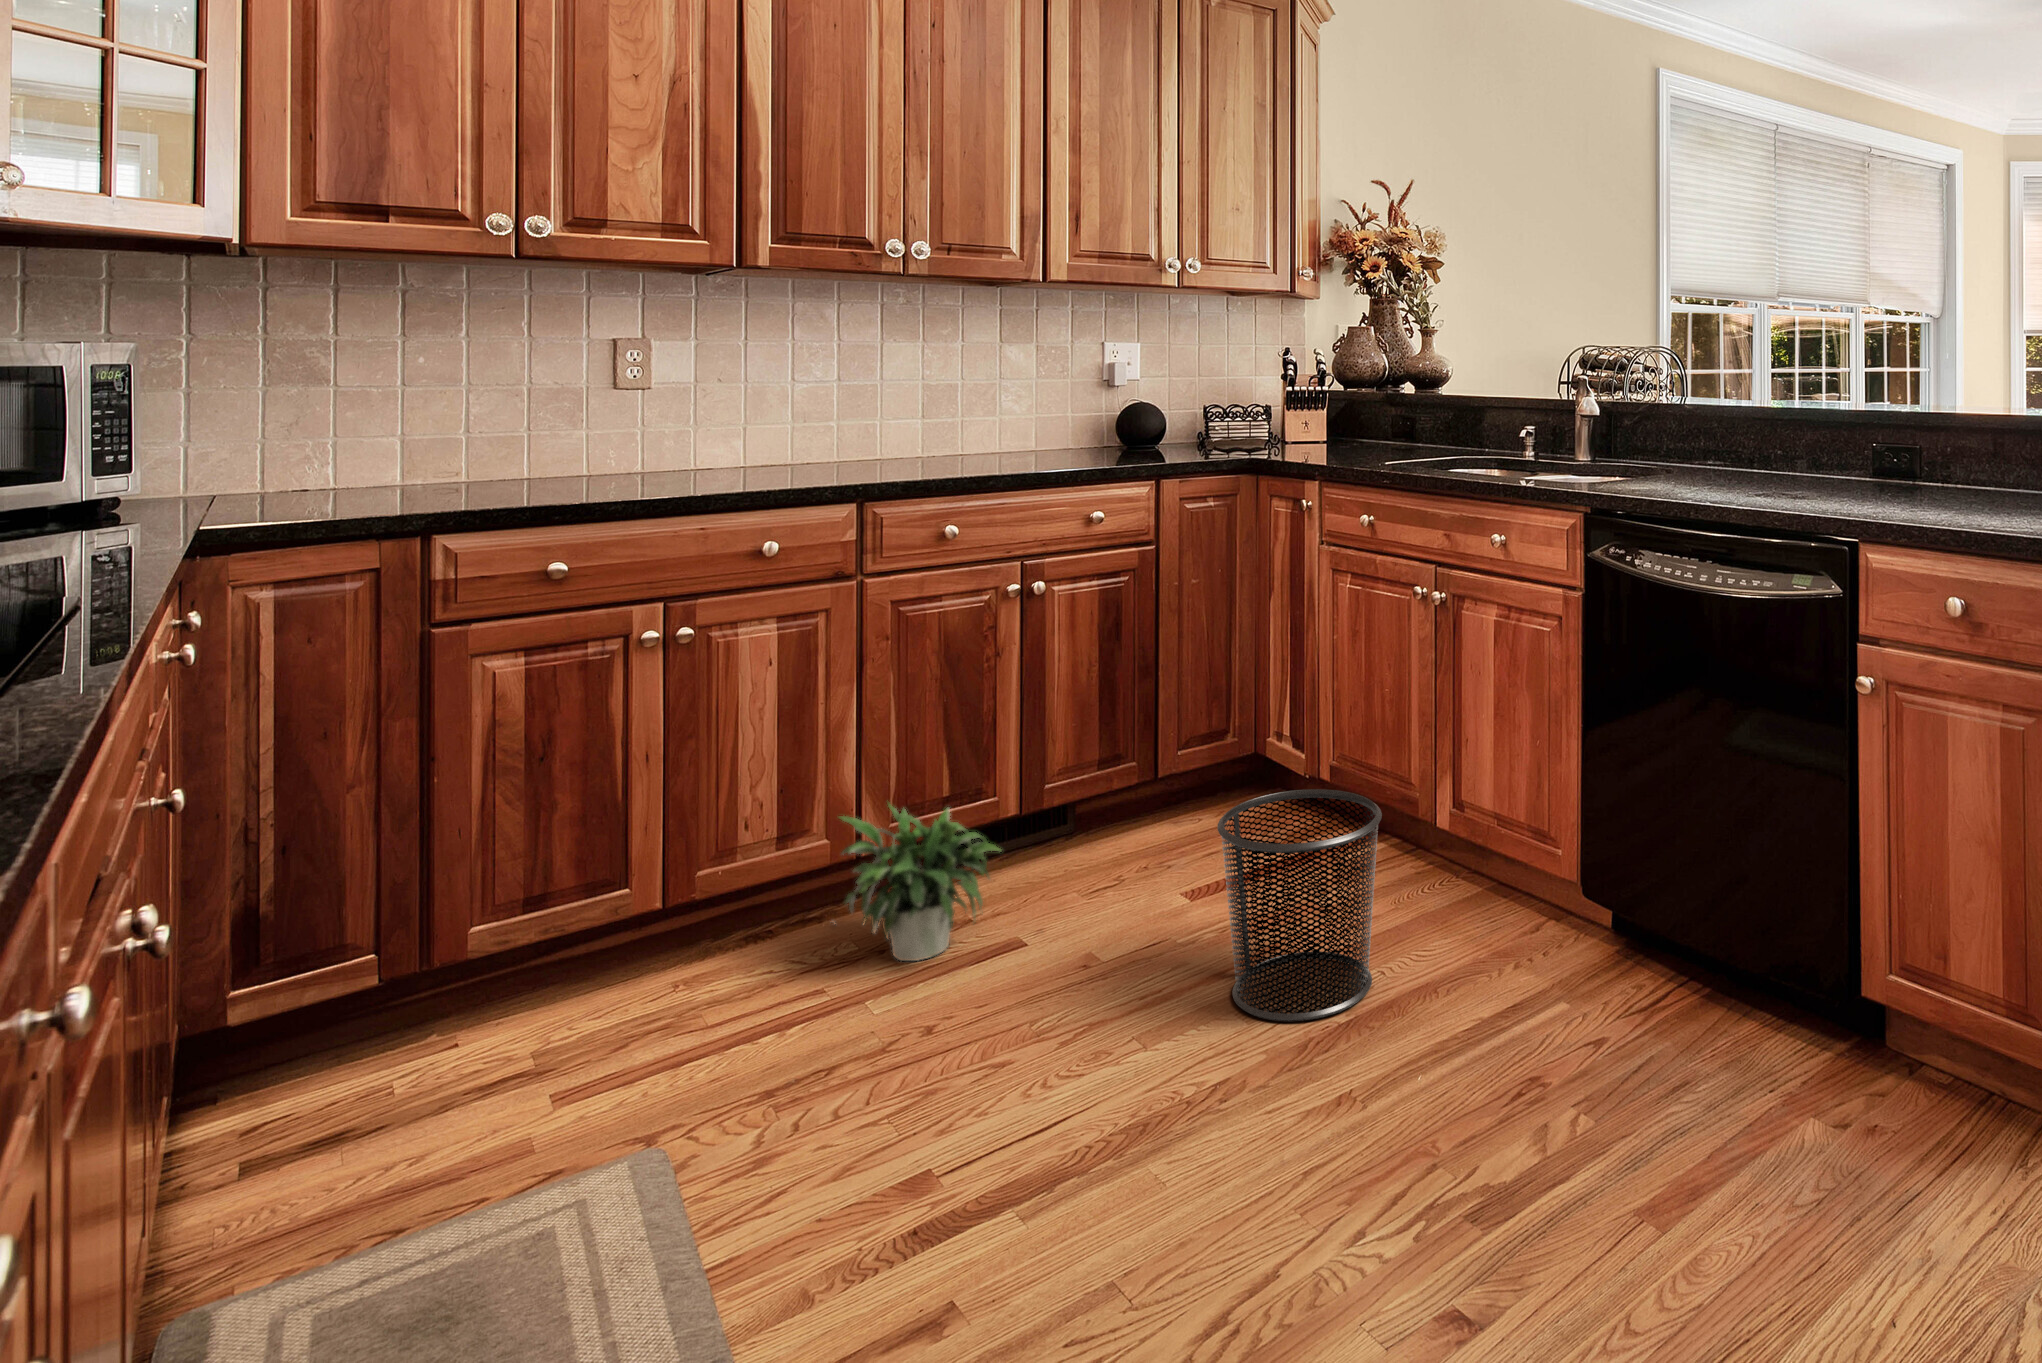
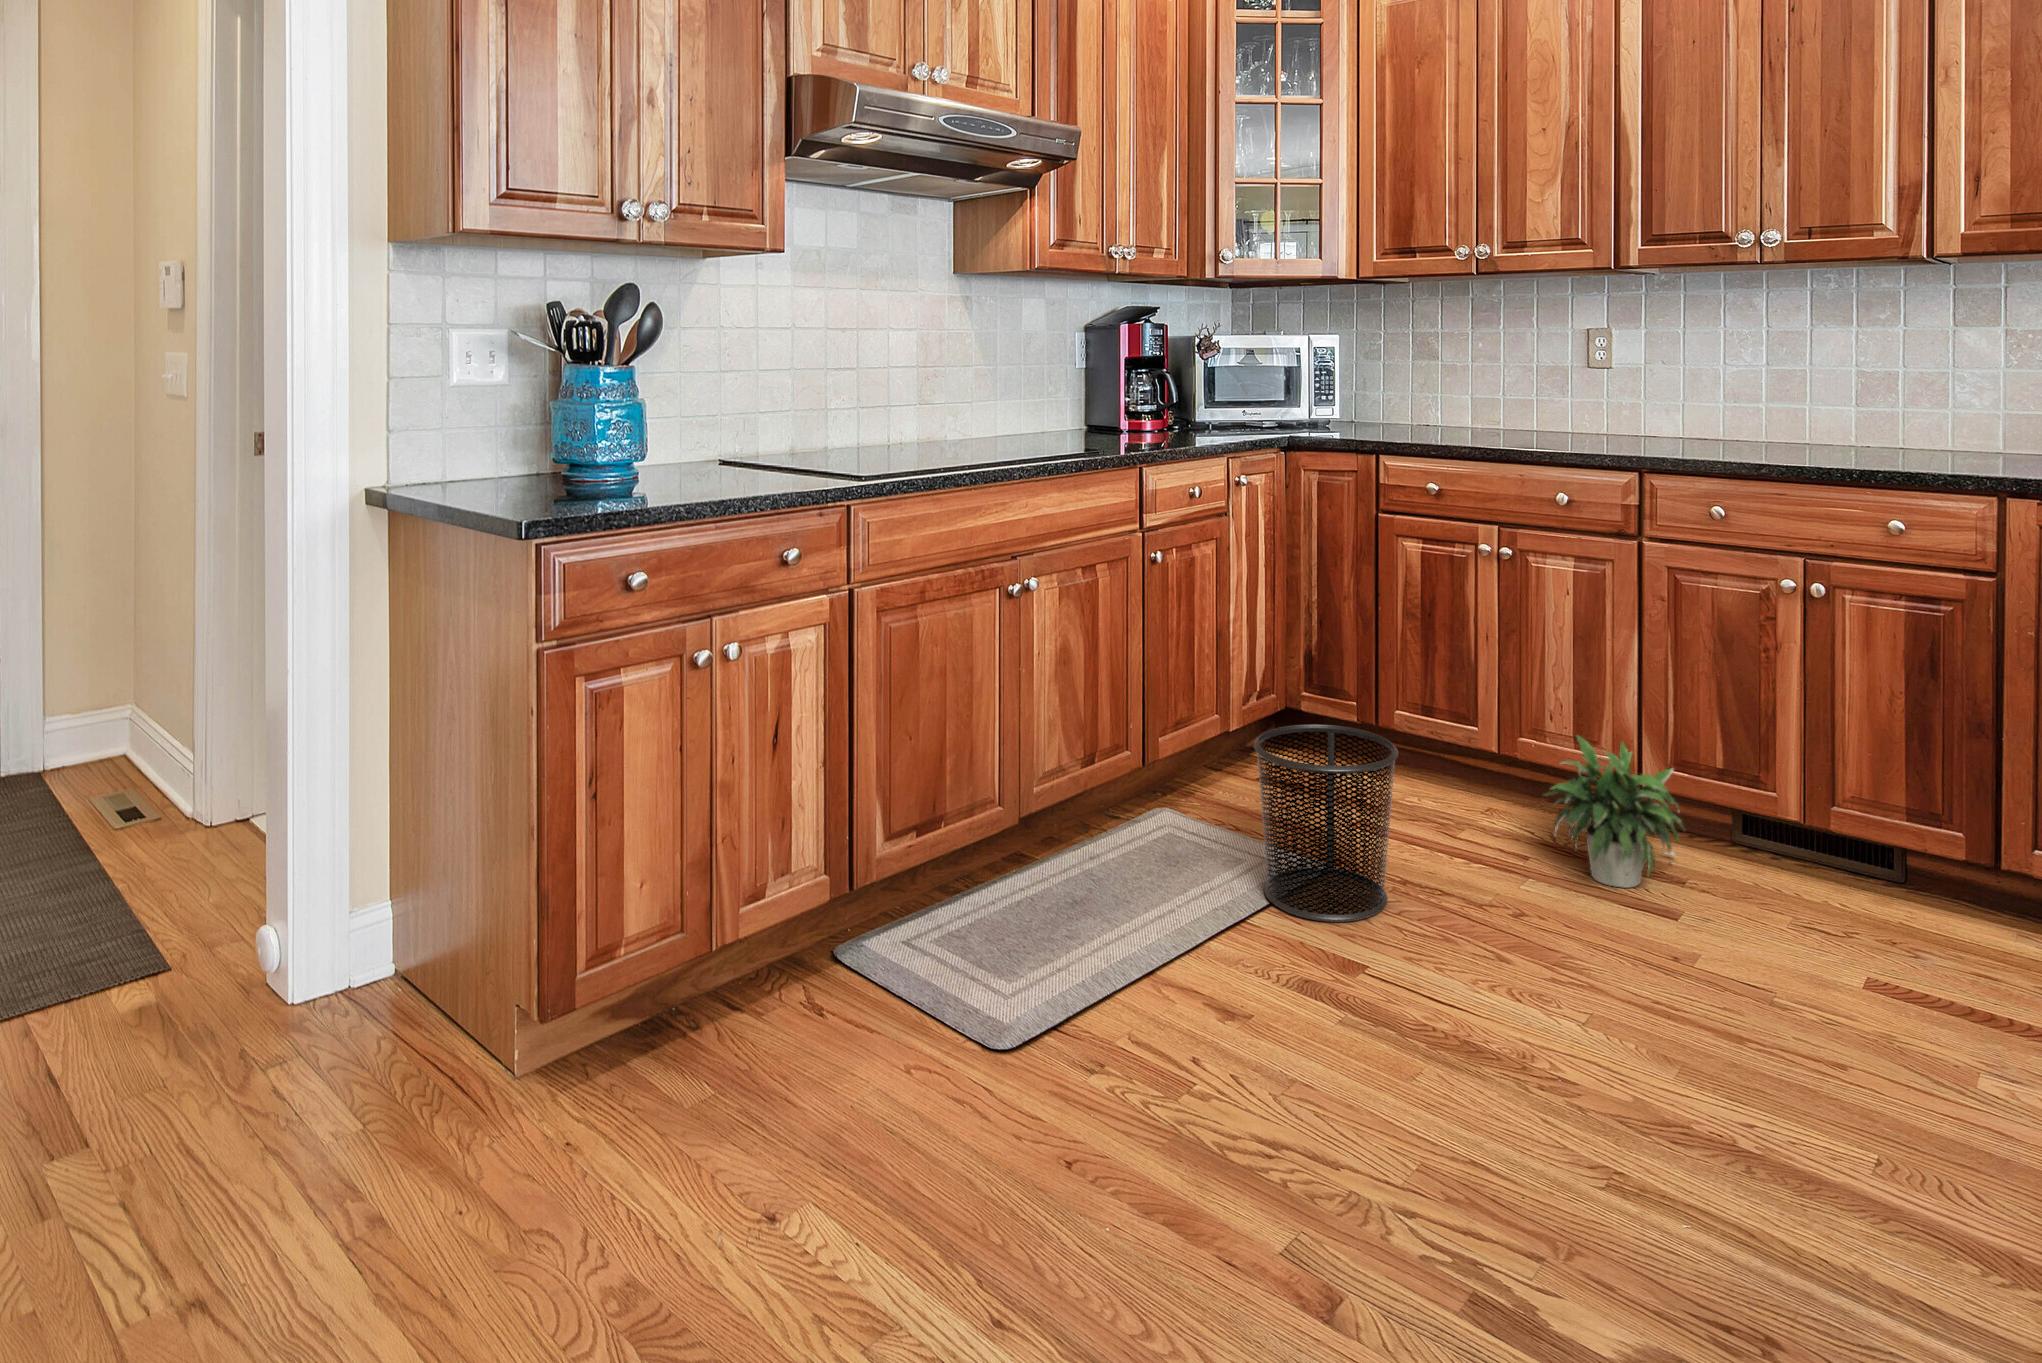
waste bin: present [1217,789,1382,1022] -> present [1254,724,1398,922]

